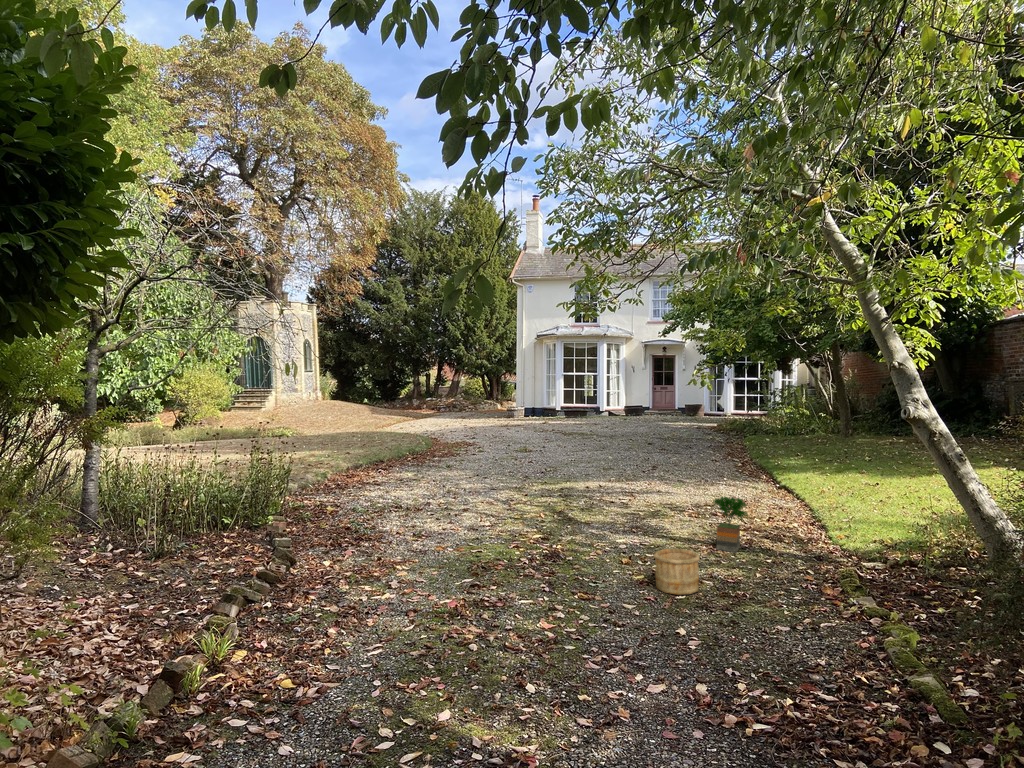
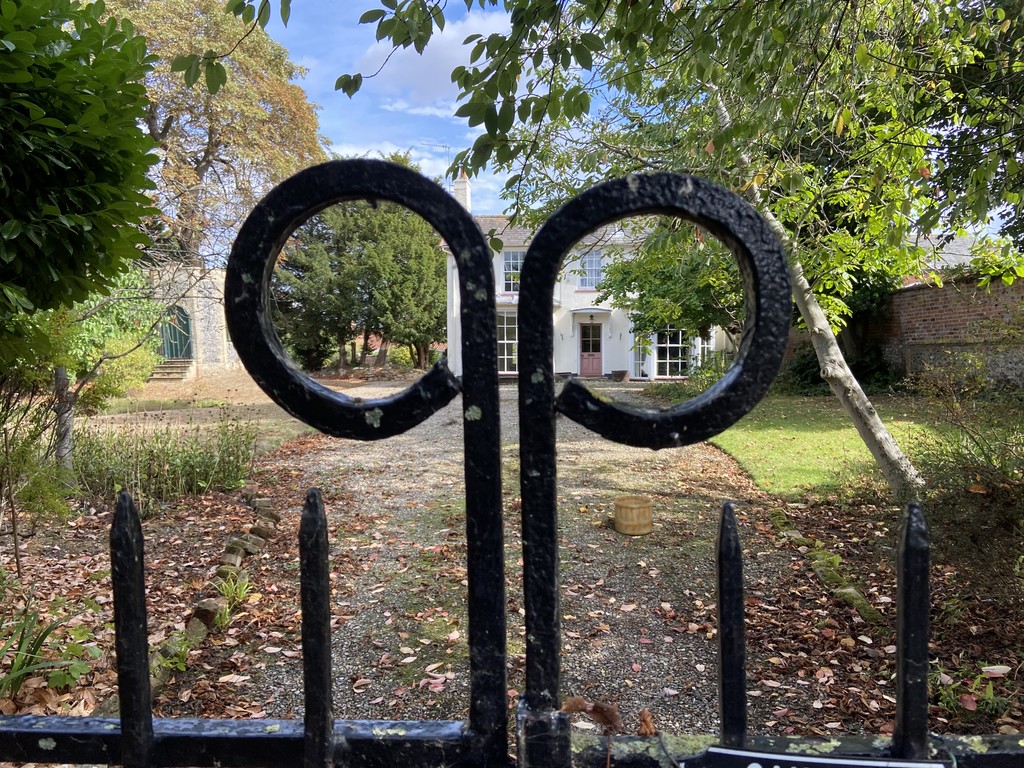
potted tree: present [713,497,748,552] -> none [657,450,690,500]

